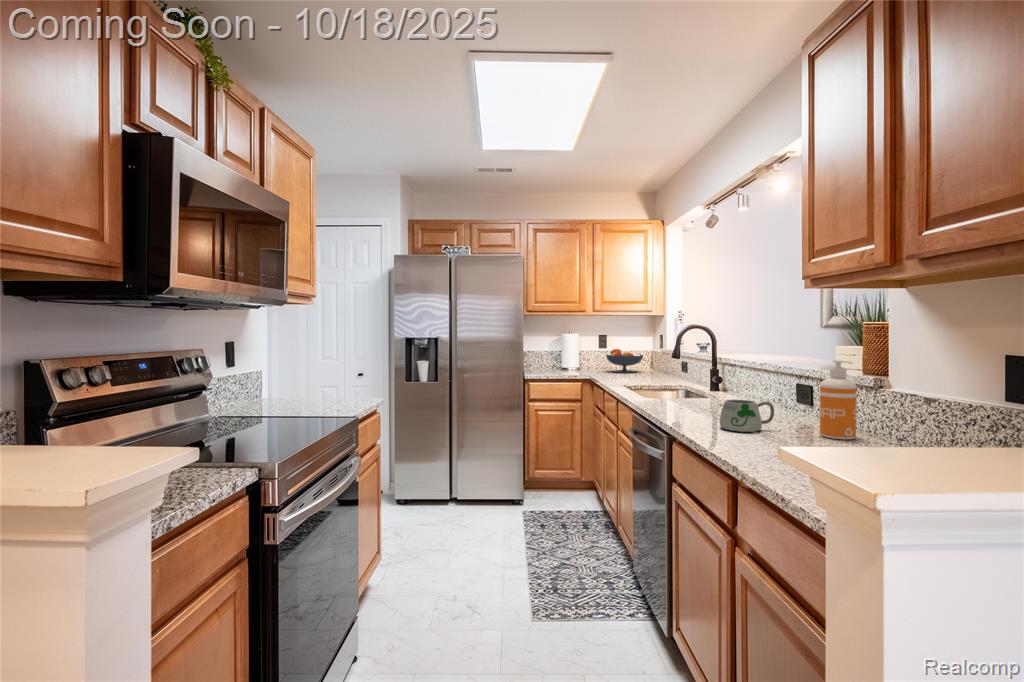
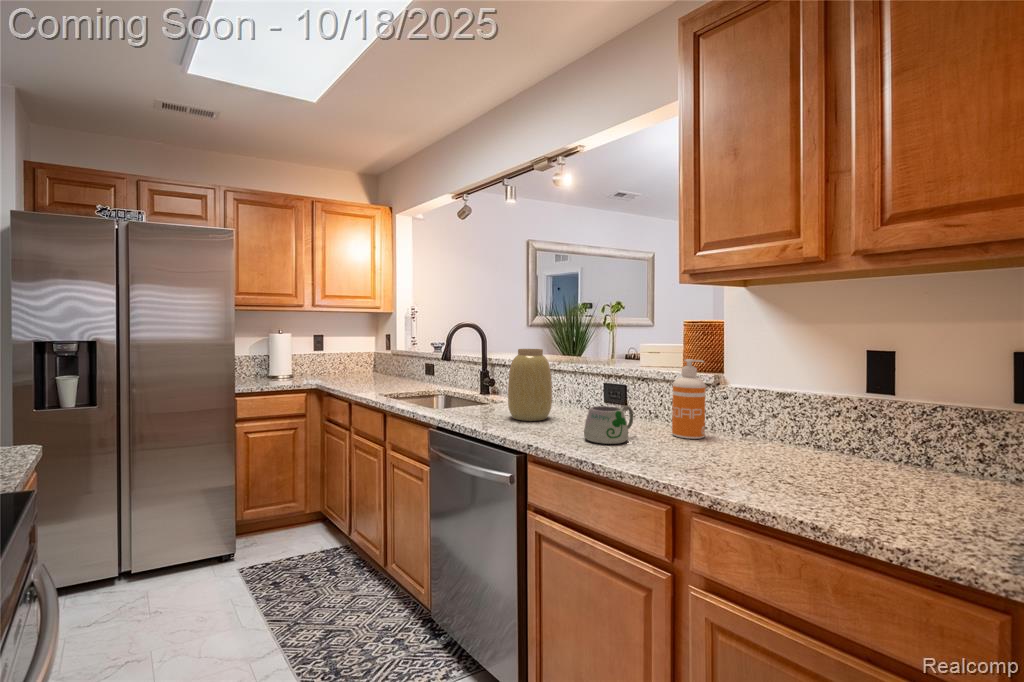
fruit bowl: present [606,349,643,373] -> none [323,349,369,377]
vase: none [691,349,733,412] -> present [508,349,552,421]

